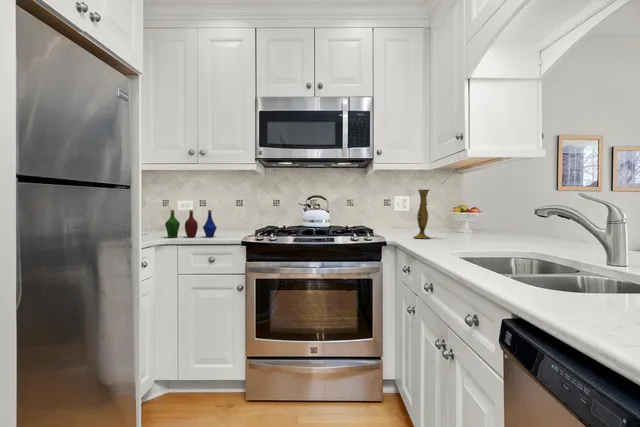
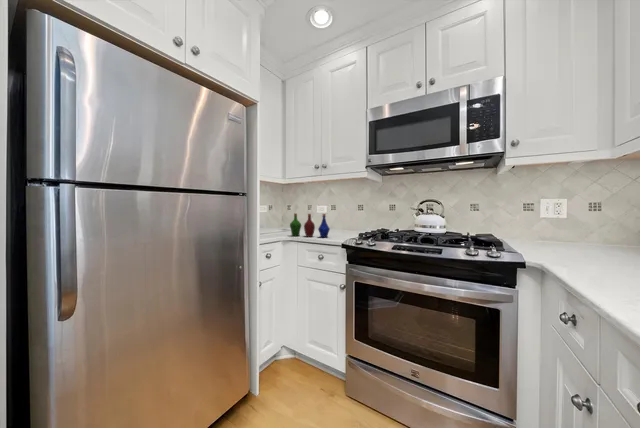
vase: present [414,189,430,238] -> none [572,186,608,259]

